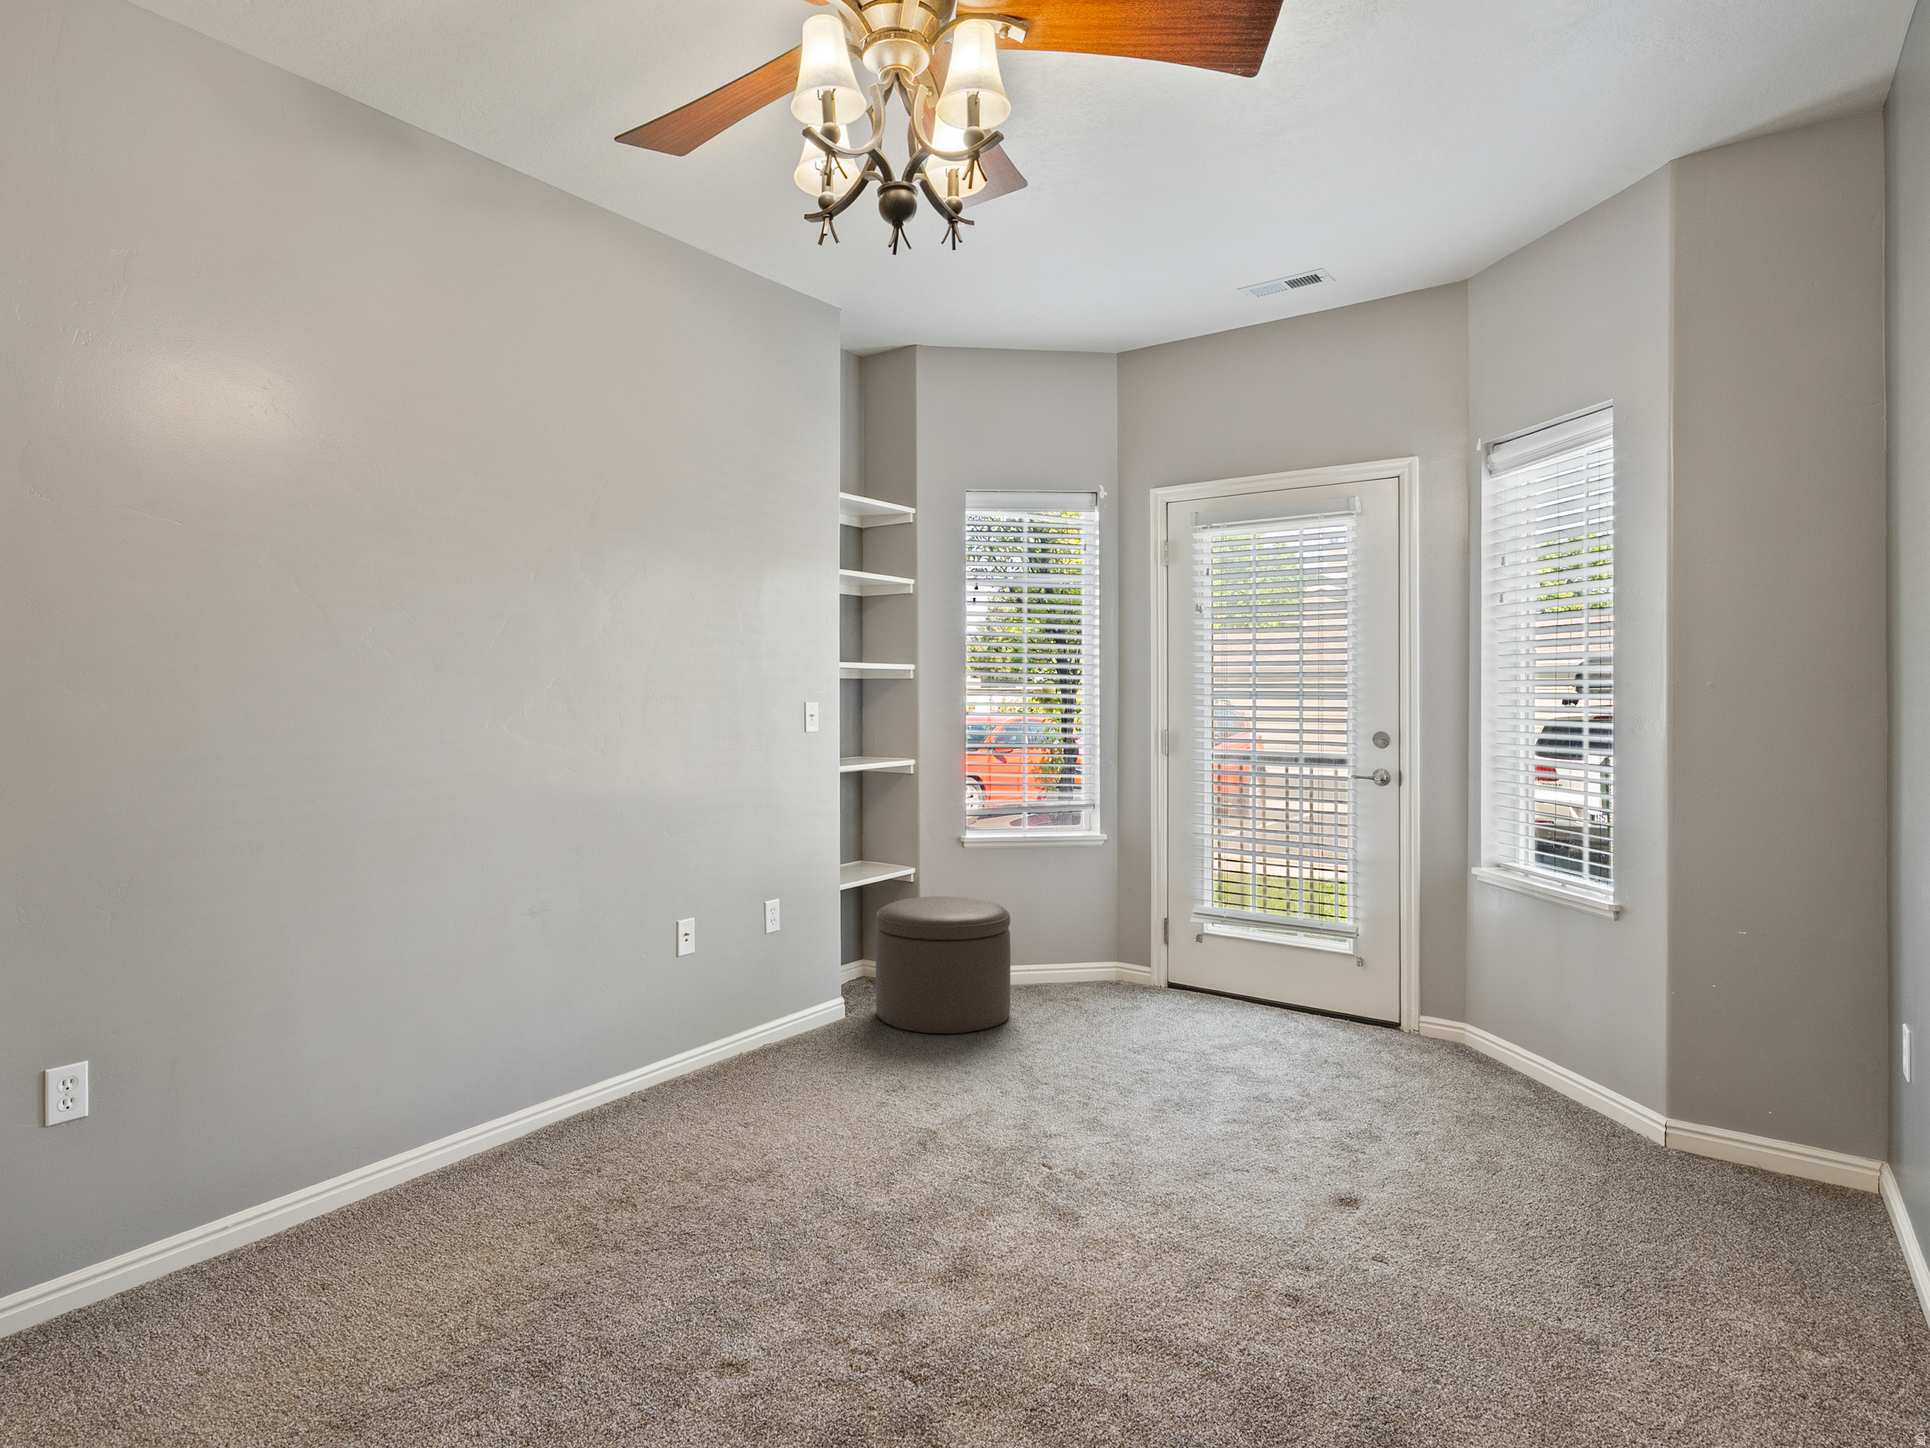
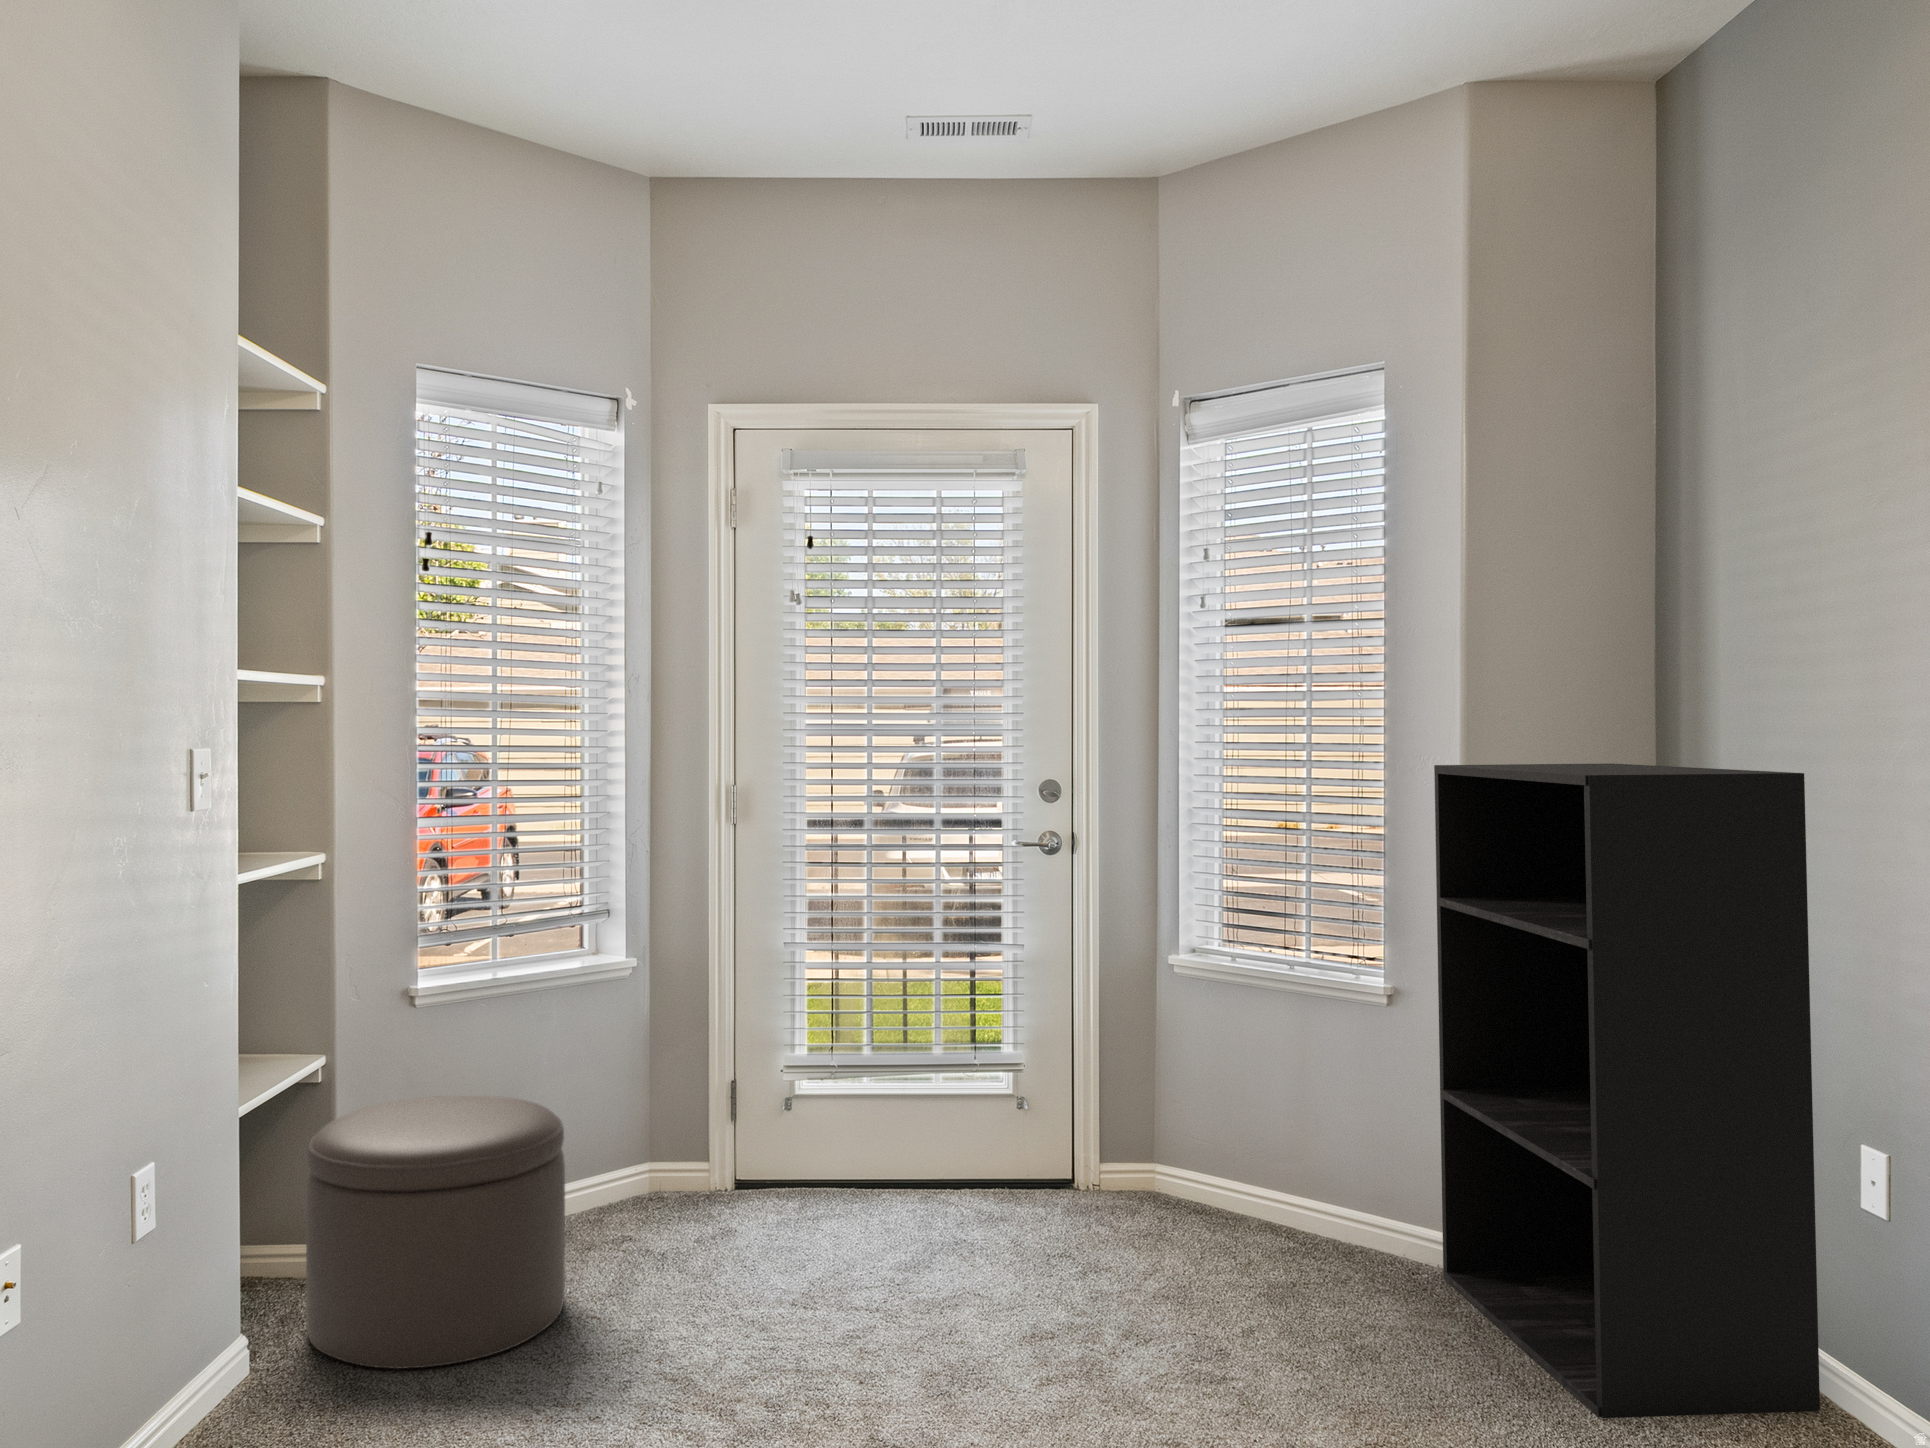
bookshelf: none [1581,730,1802,1276] -> present [1434,764,1820,1418]

